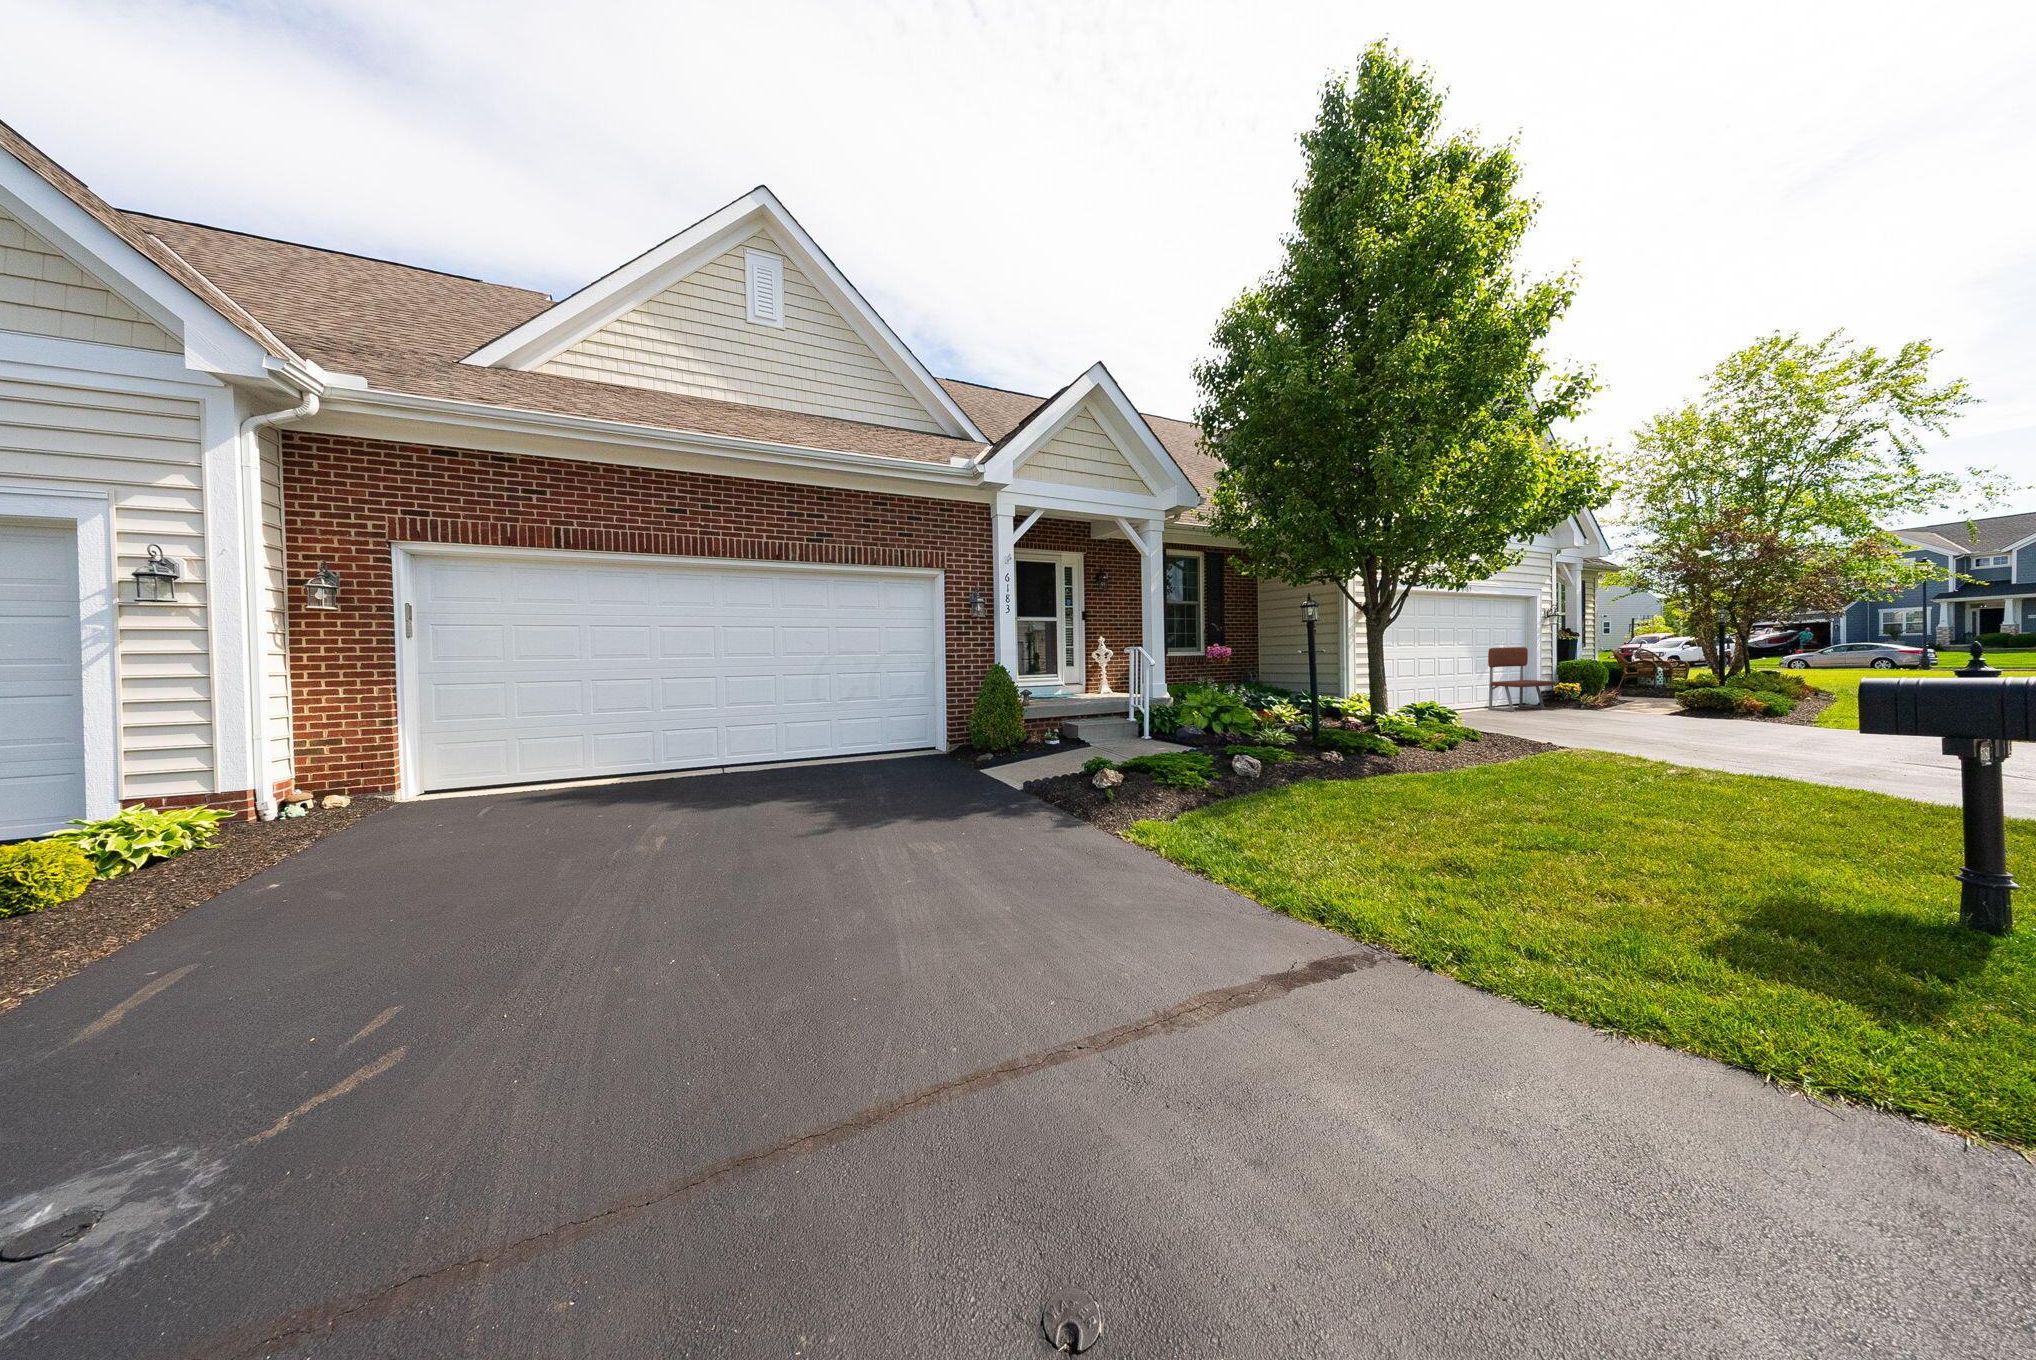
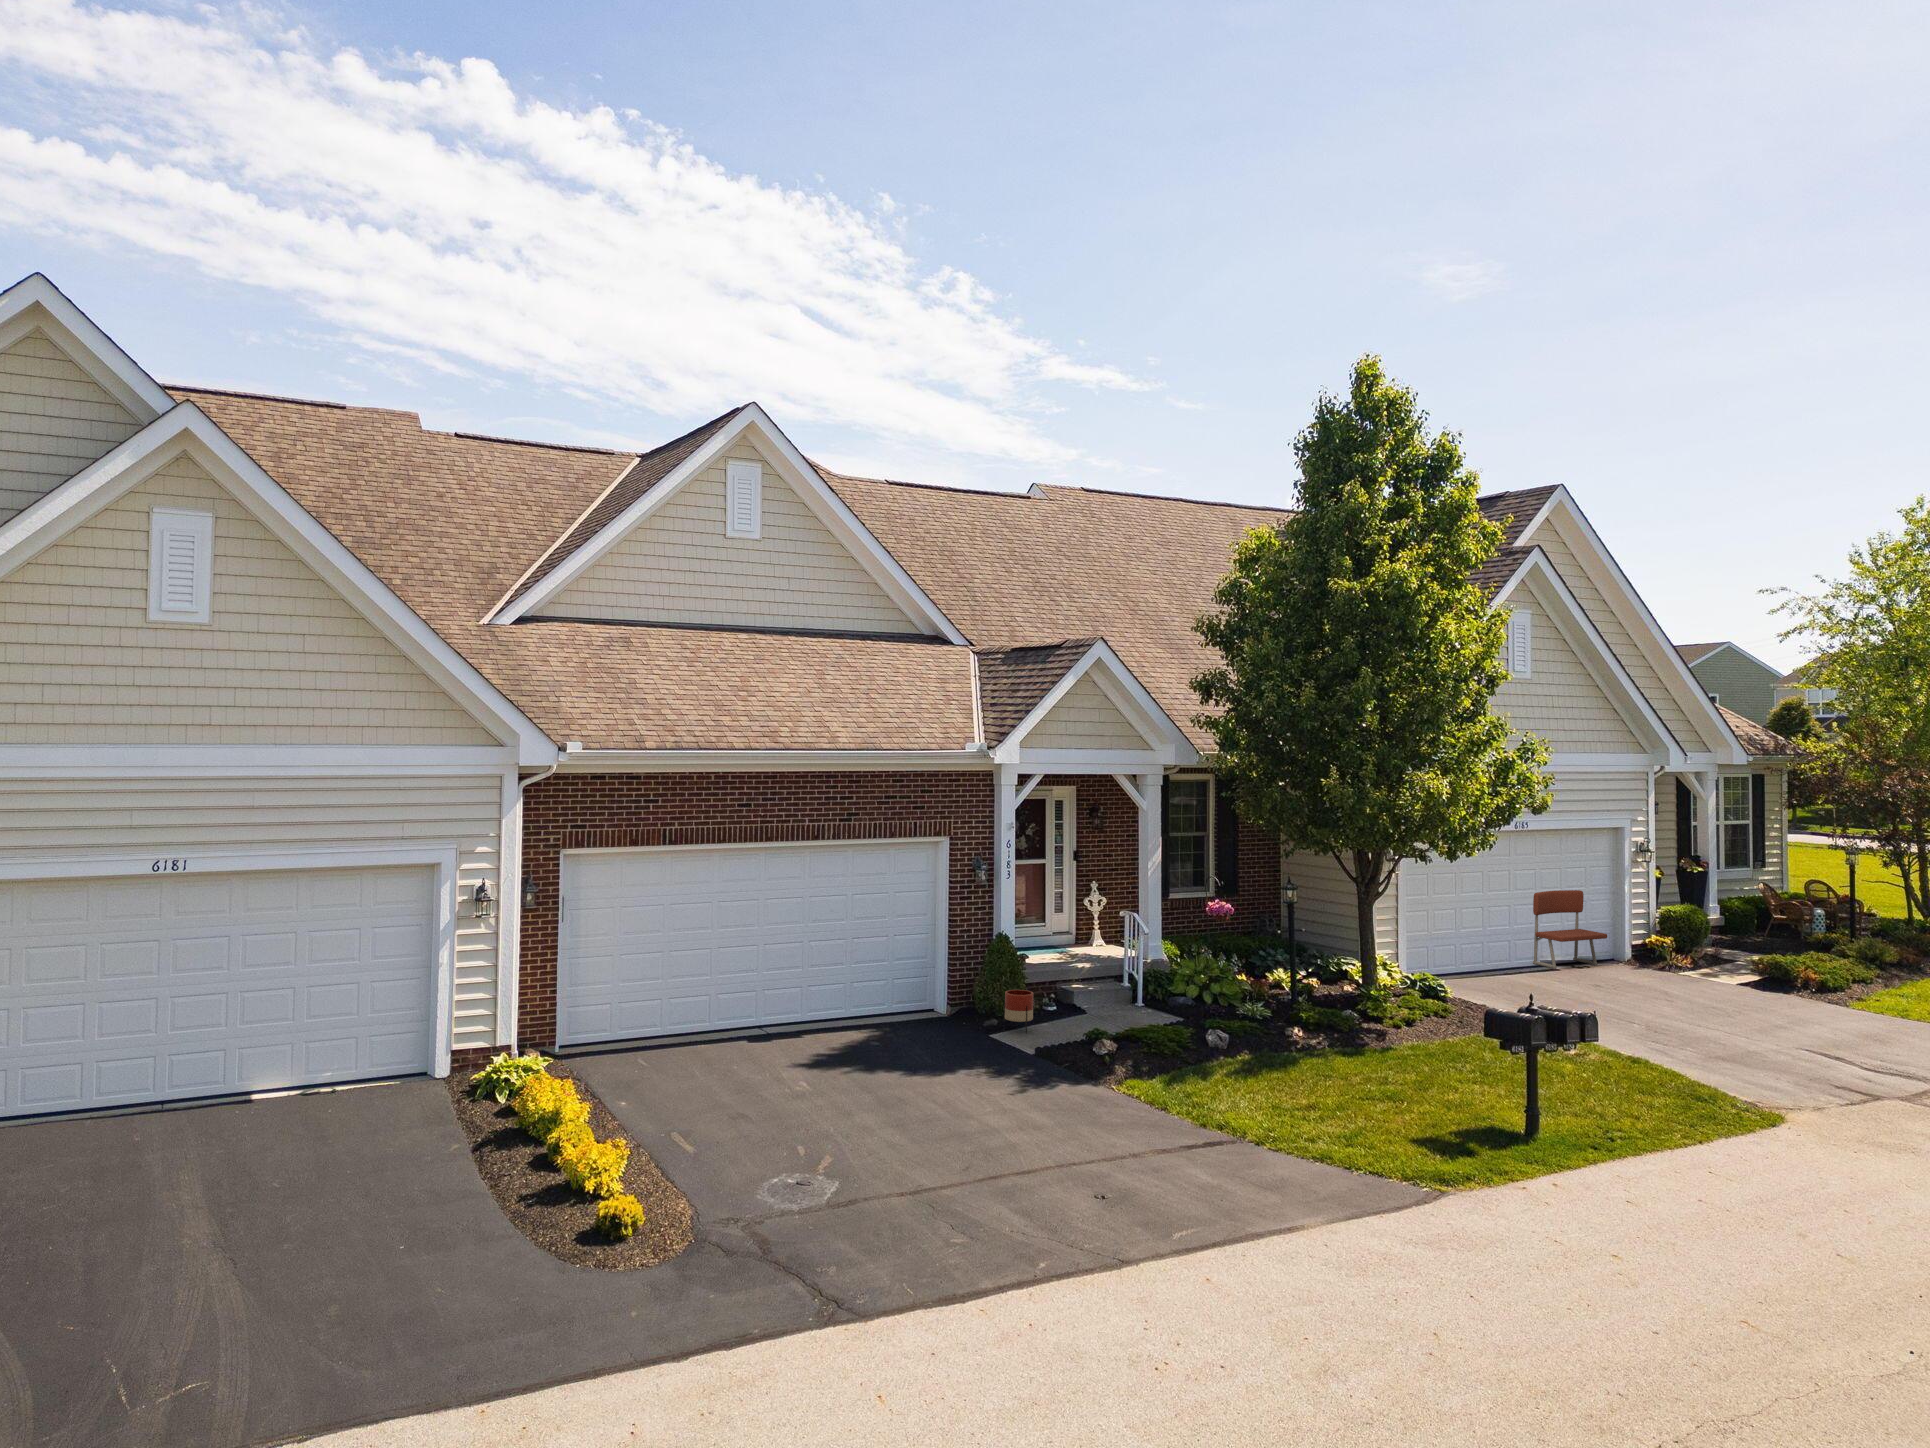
planter: none [996,722,1029,769] -> present [1004,990,1033,1033]

